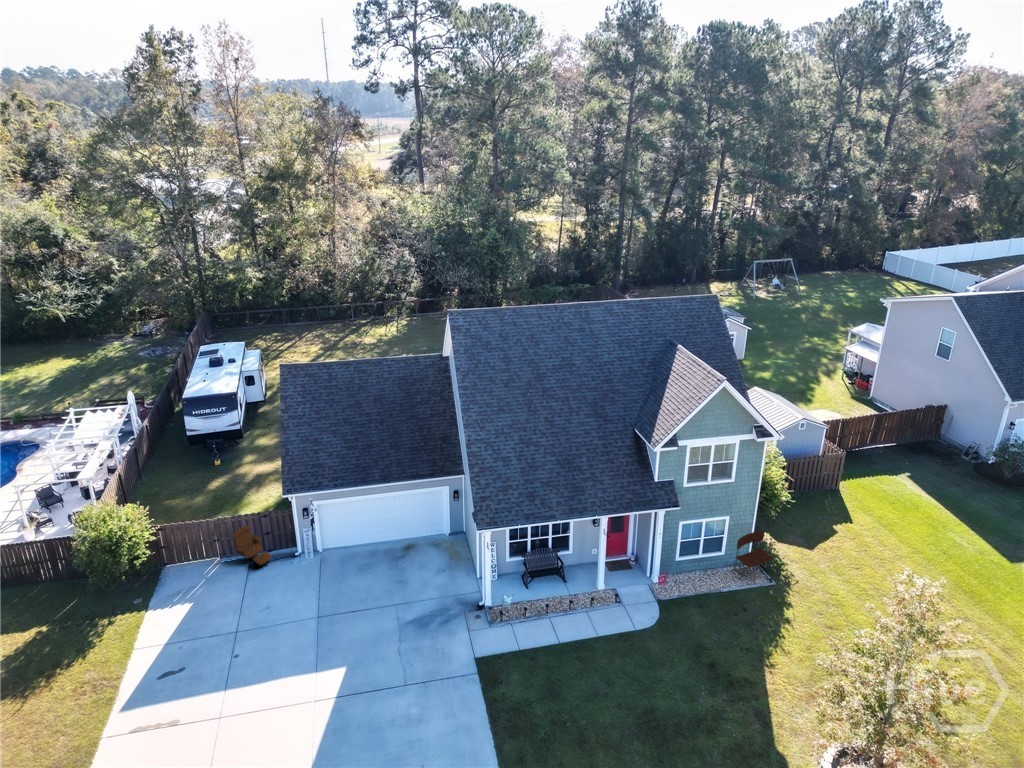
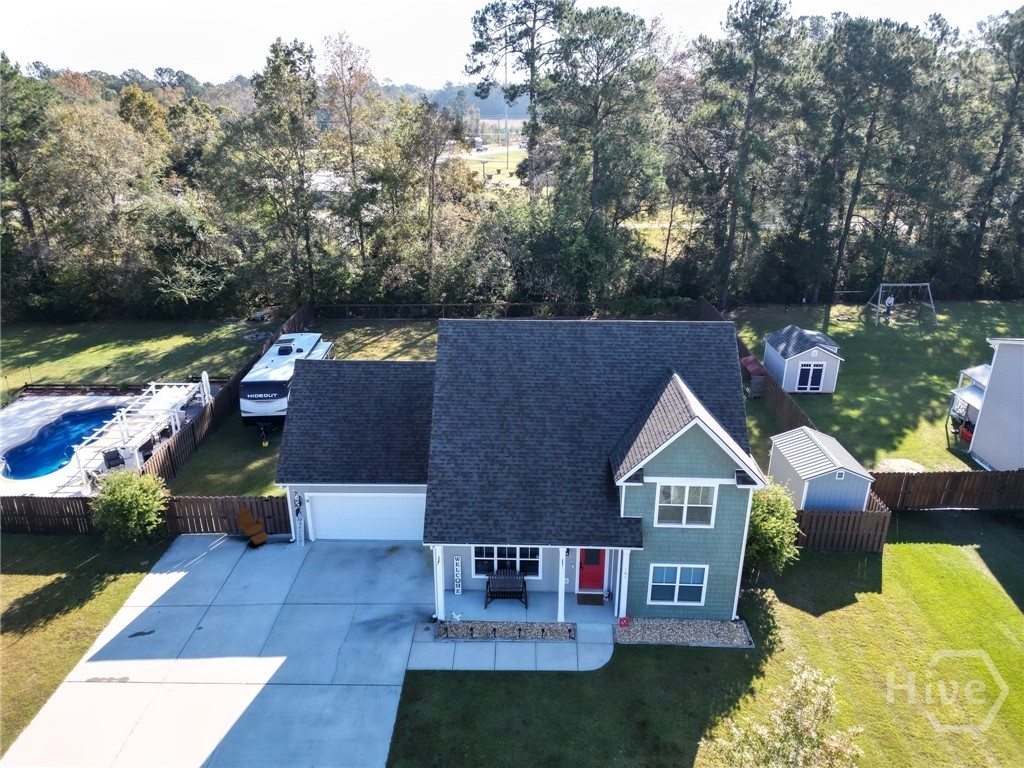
bench: present [734,531,773,577] -> none [714,588,759,635]

